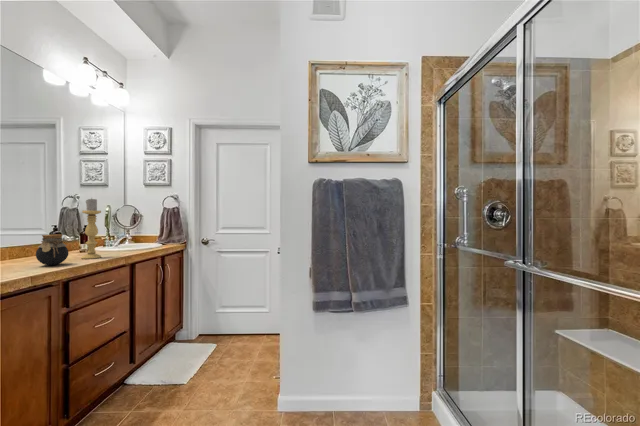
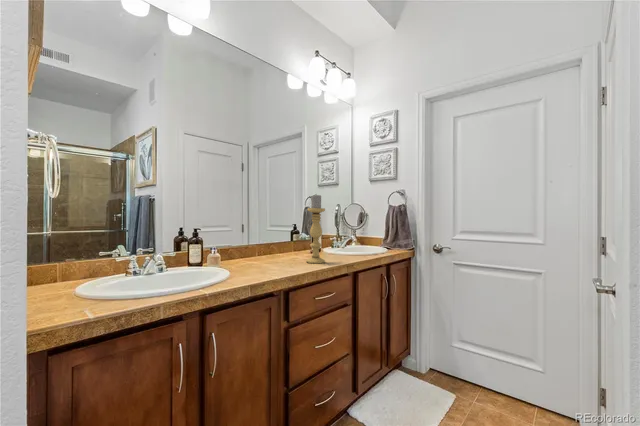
jar: present [36,235,68,265] -> none [264,234,292,269]

